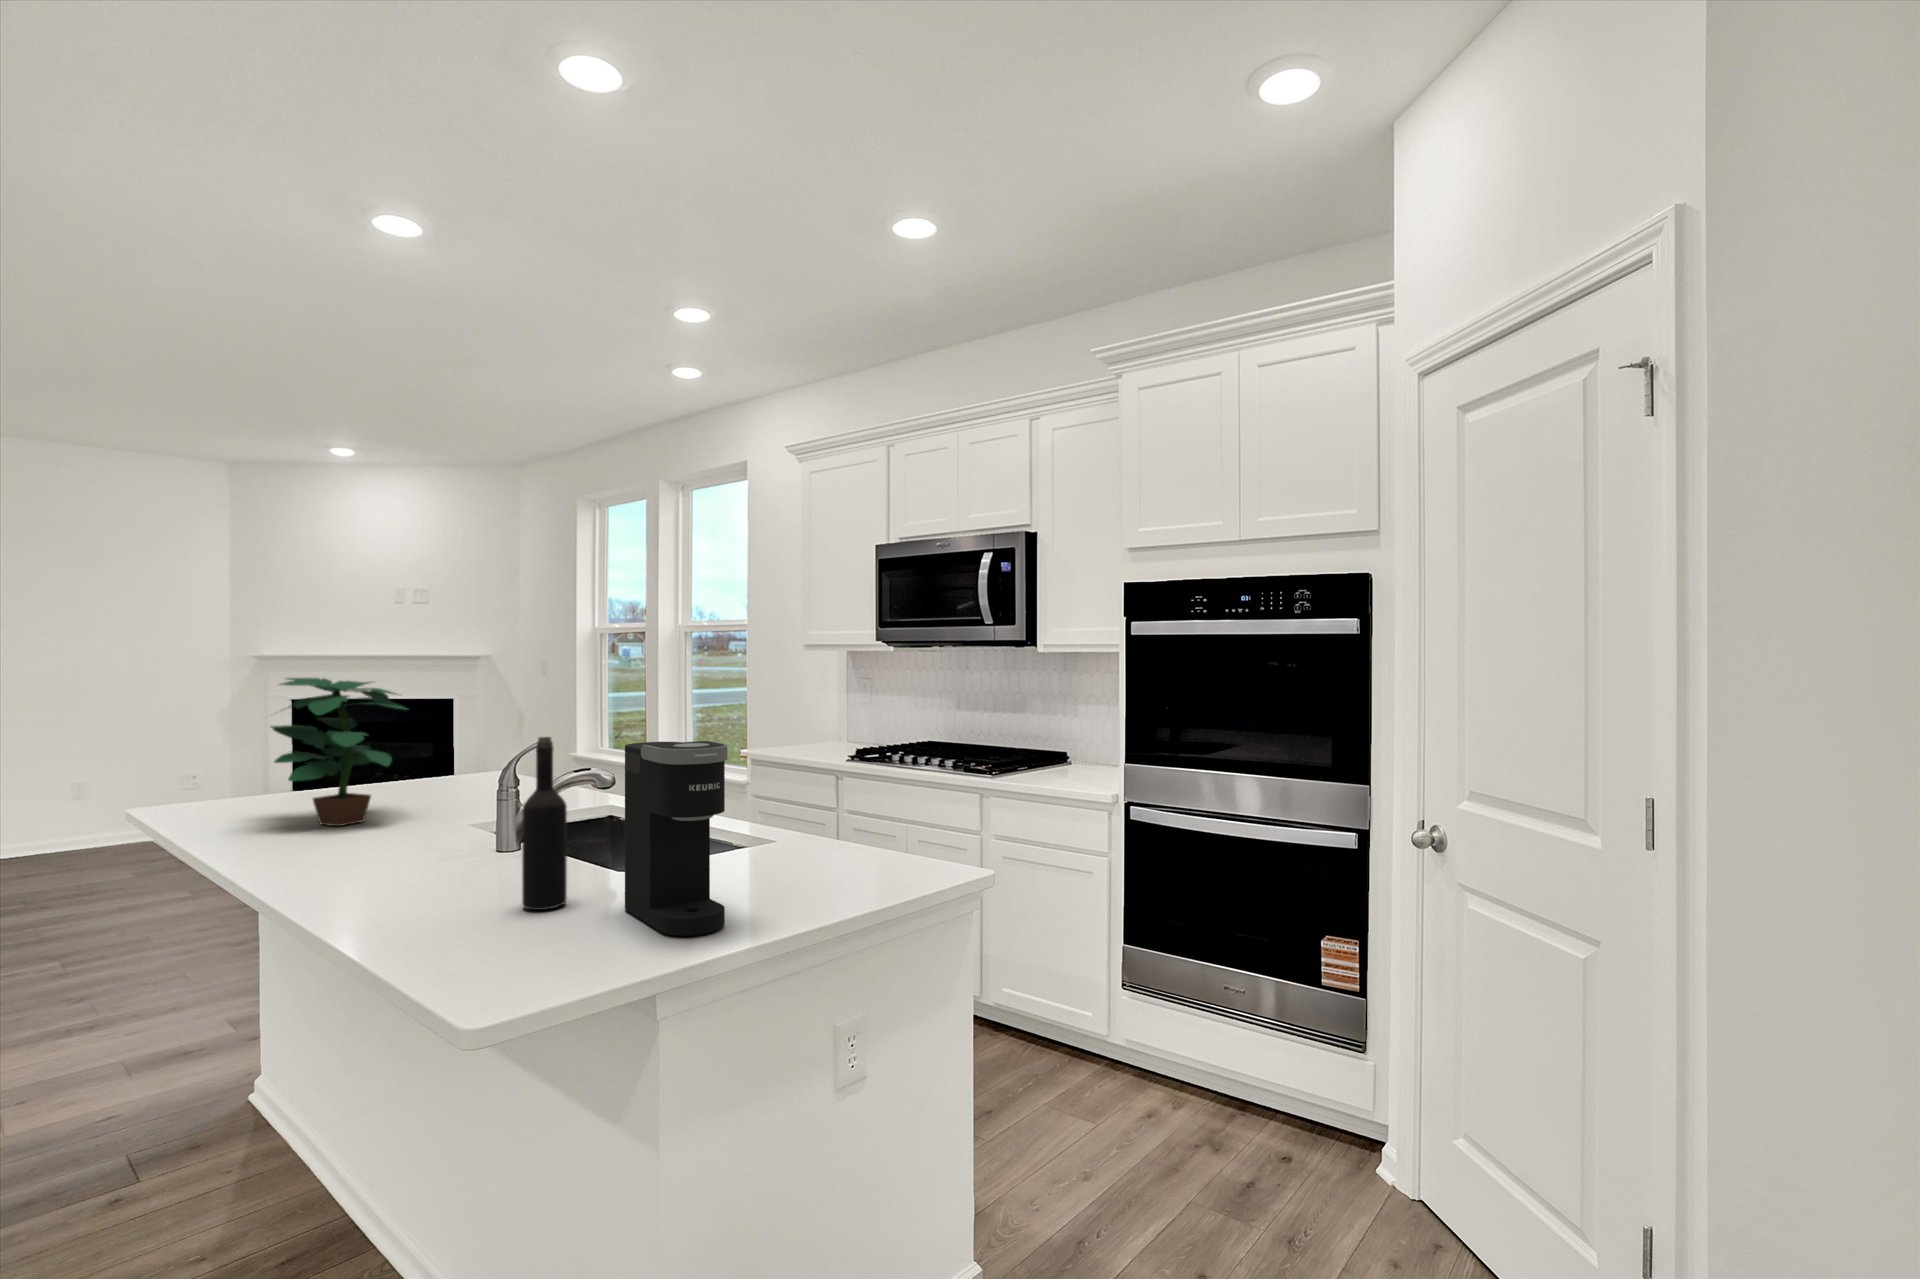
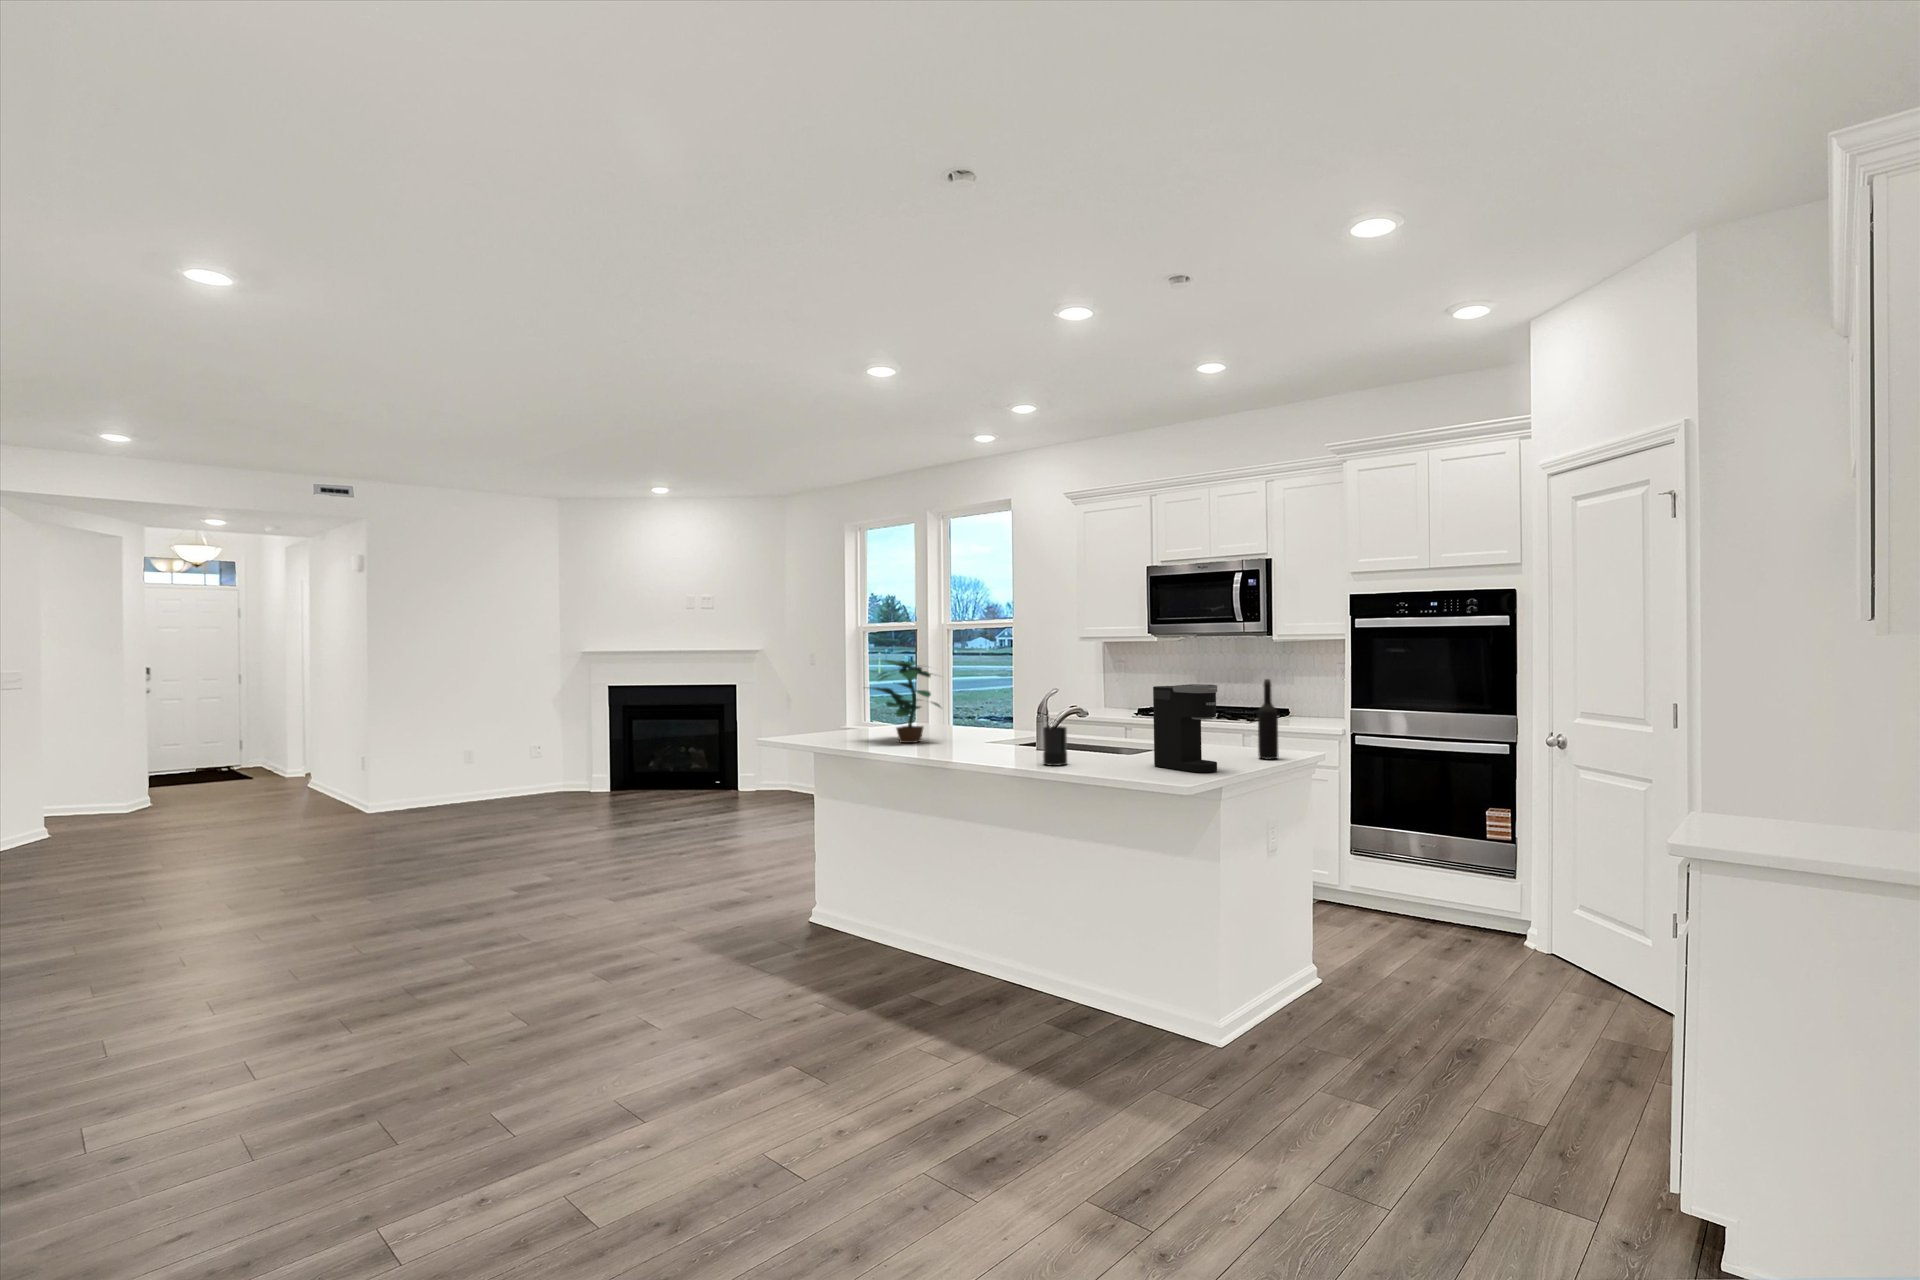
wine bottle: present [522,737,567,910] -> present [1258,679,1279,760]
candle: none [414,813,469,904] -> present [1043,726,1067,766]

